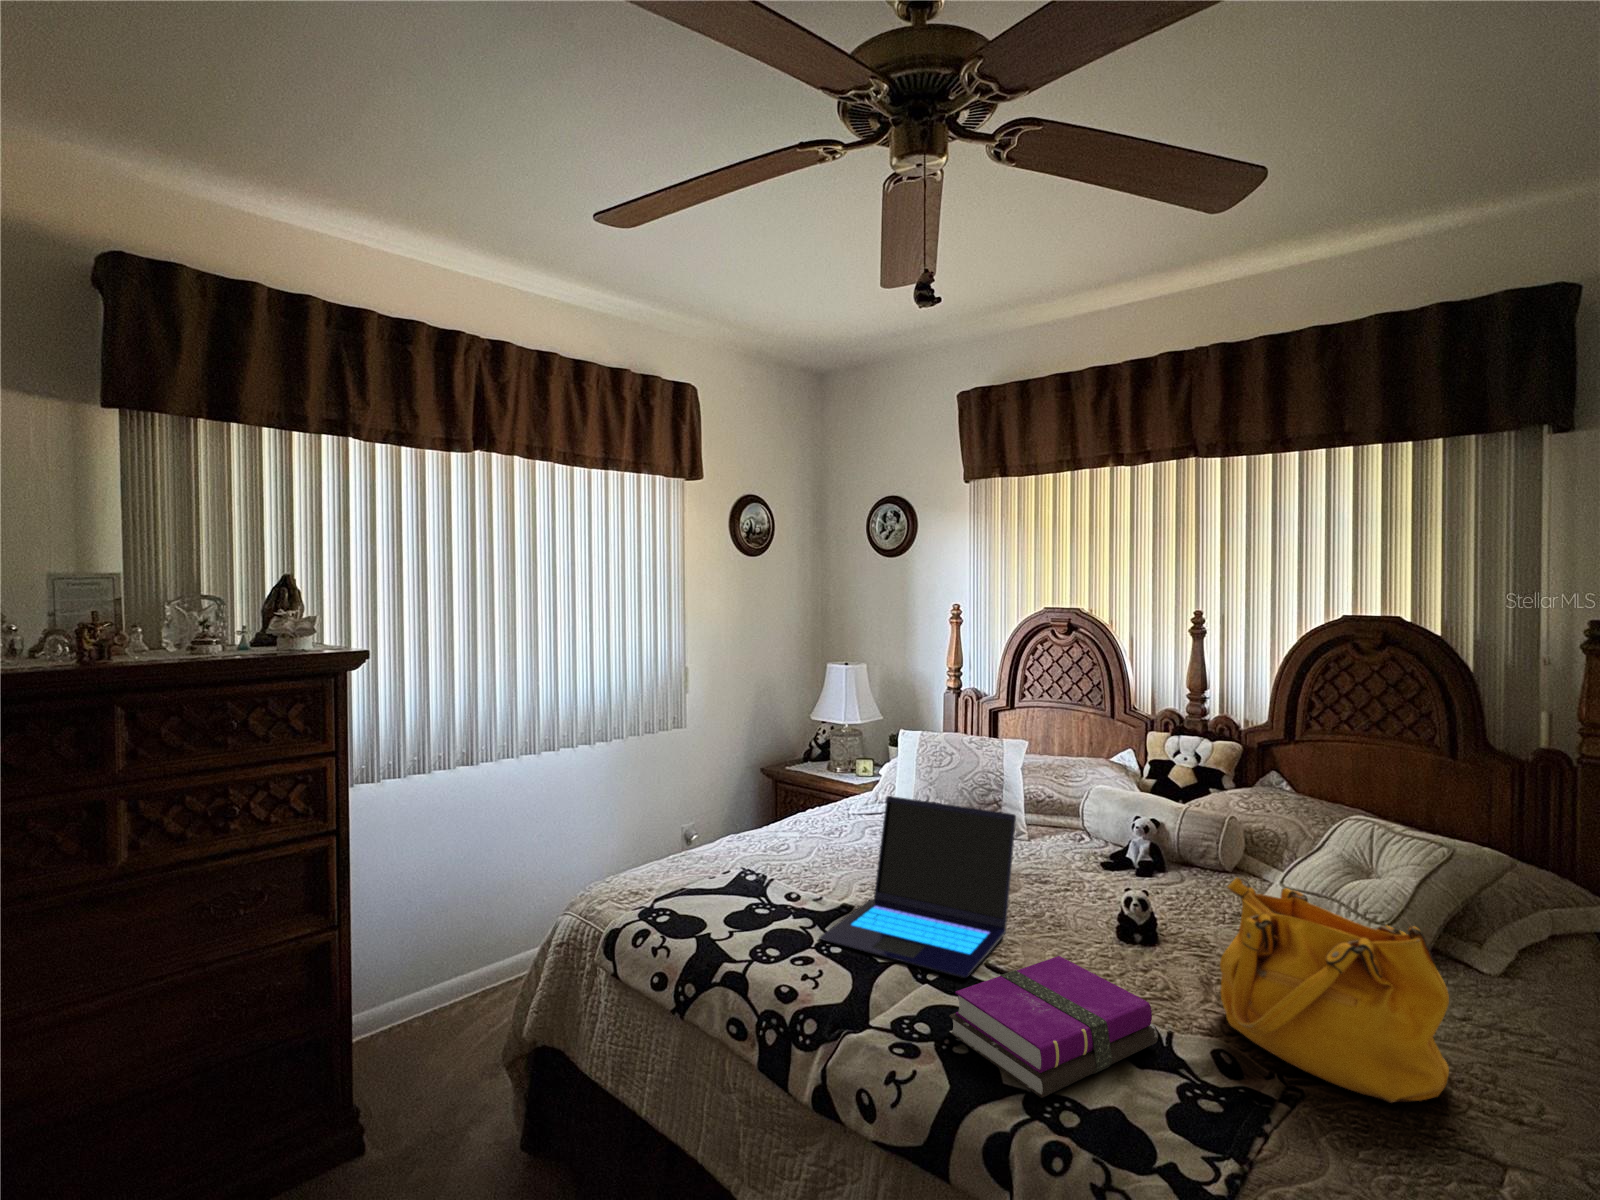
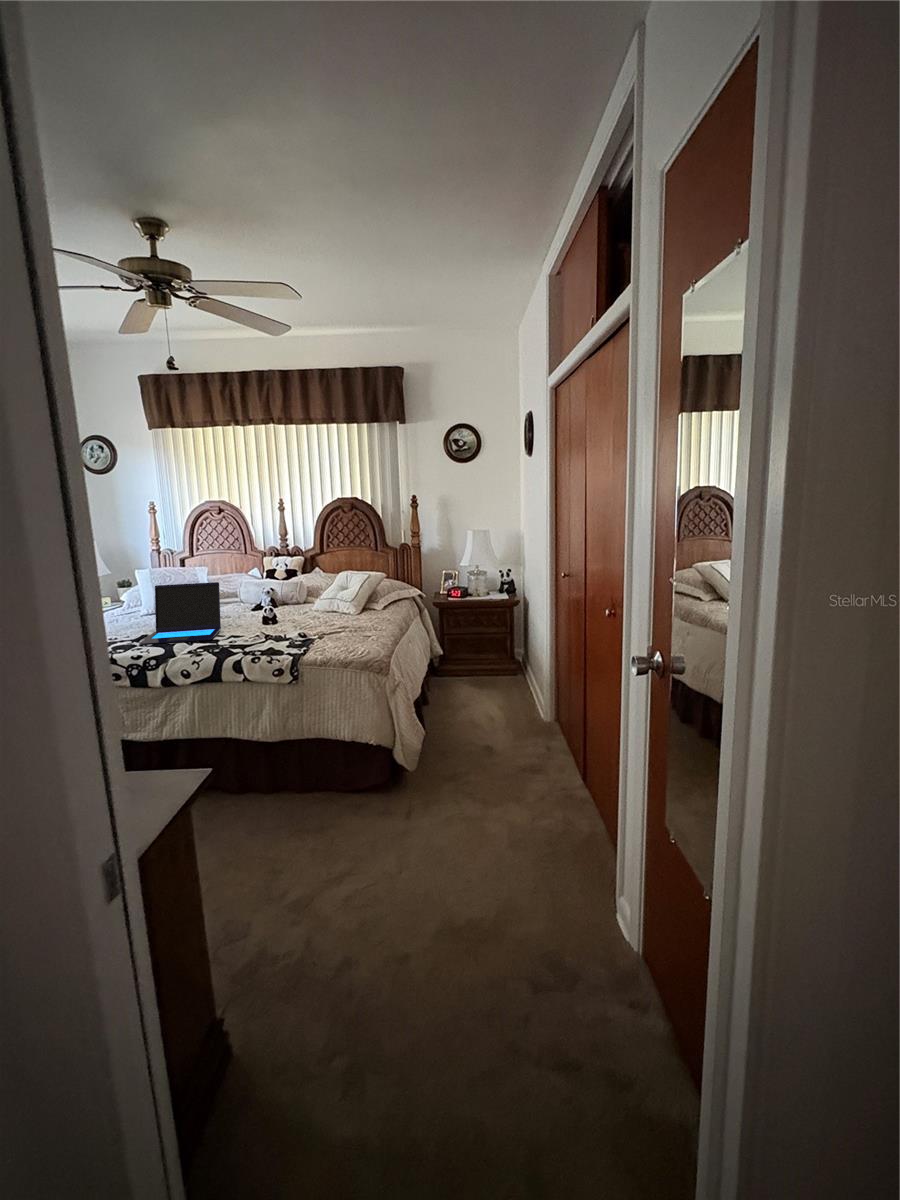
handbag: present [1220,877,1449,1103] -> none [301,581,363,633]
hardback book: present [949,956,1158,1098] -> none [211,622,284,652]

